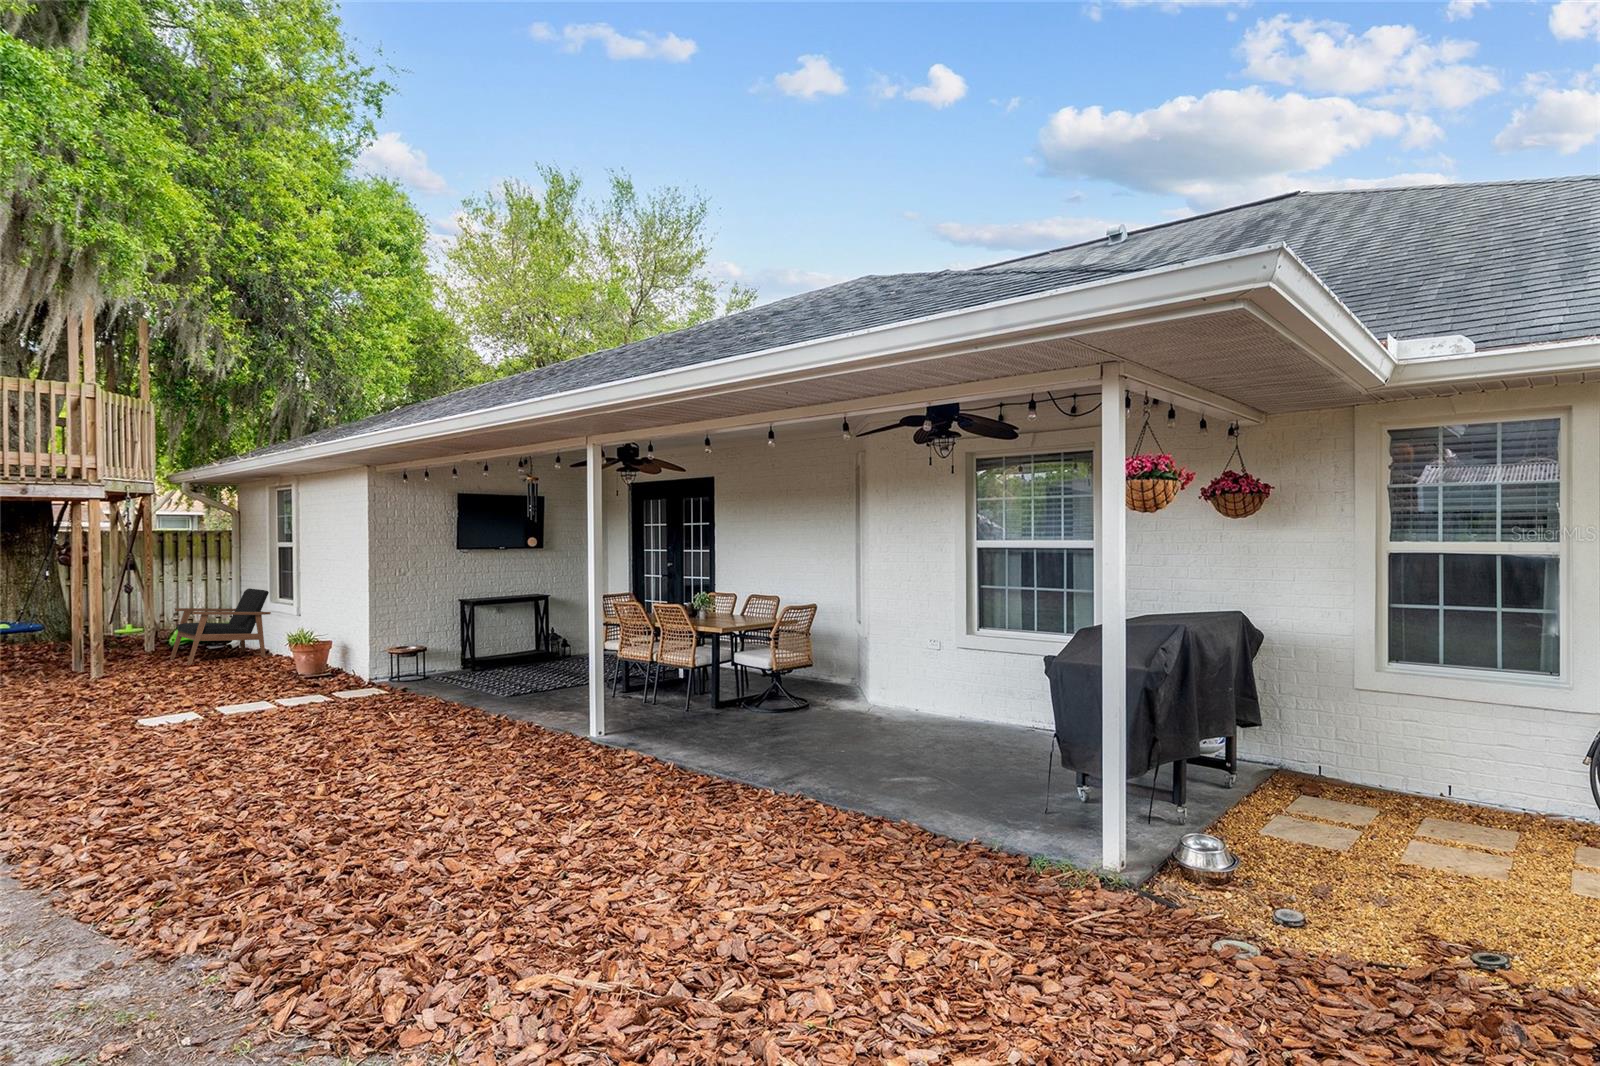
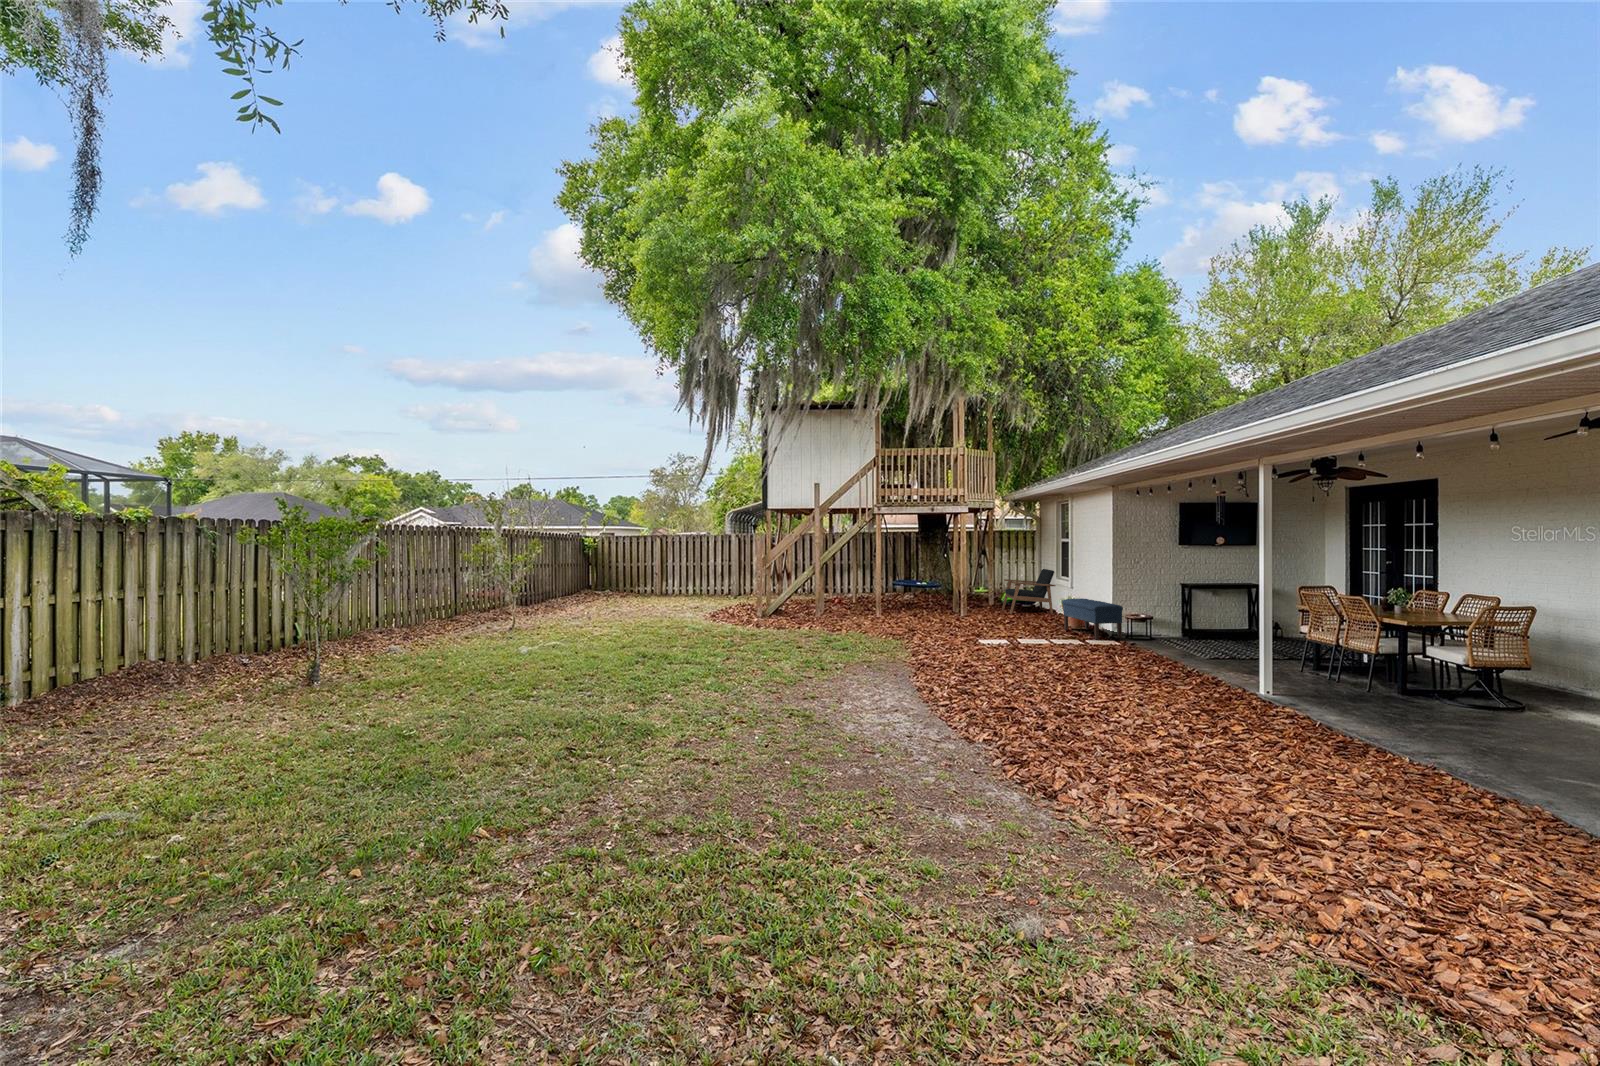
bench: none [291,630,389,690] -> present [1062,599,1123,640]

